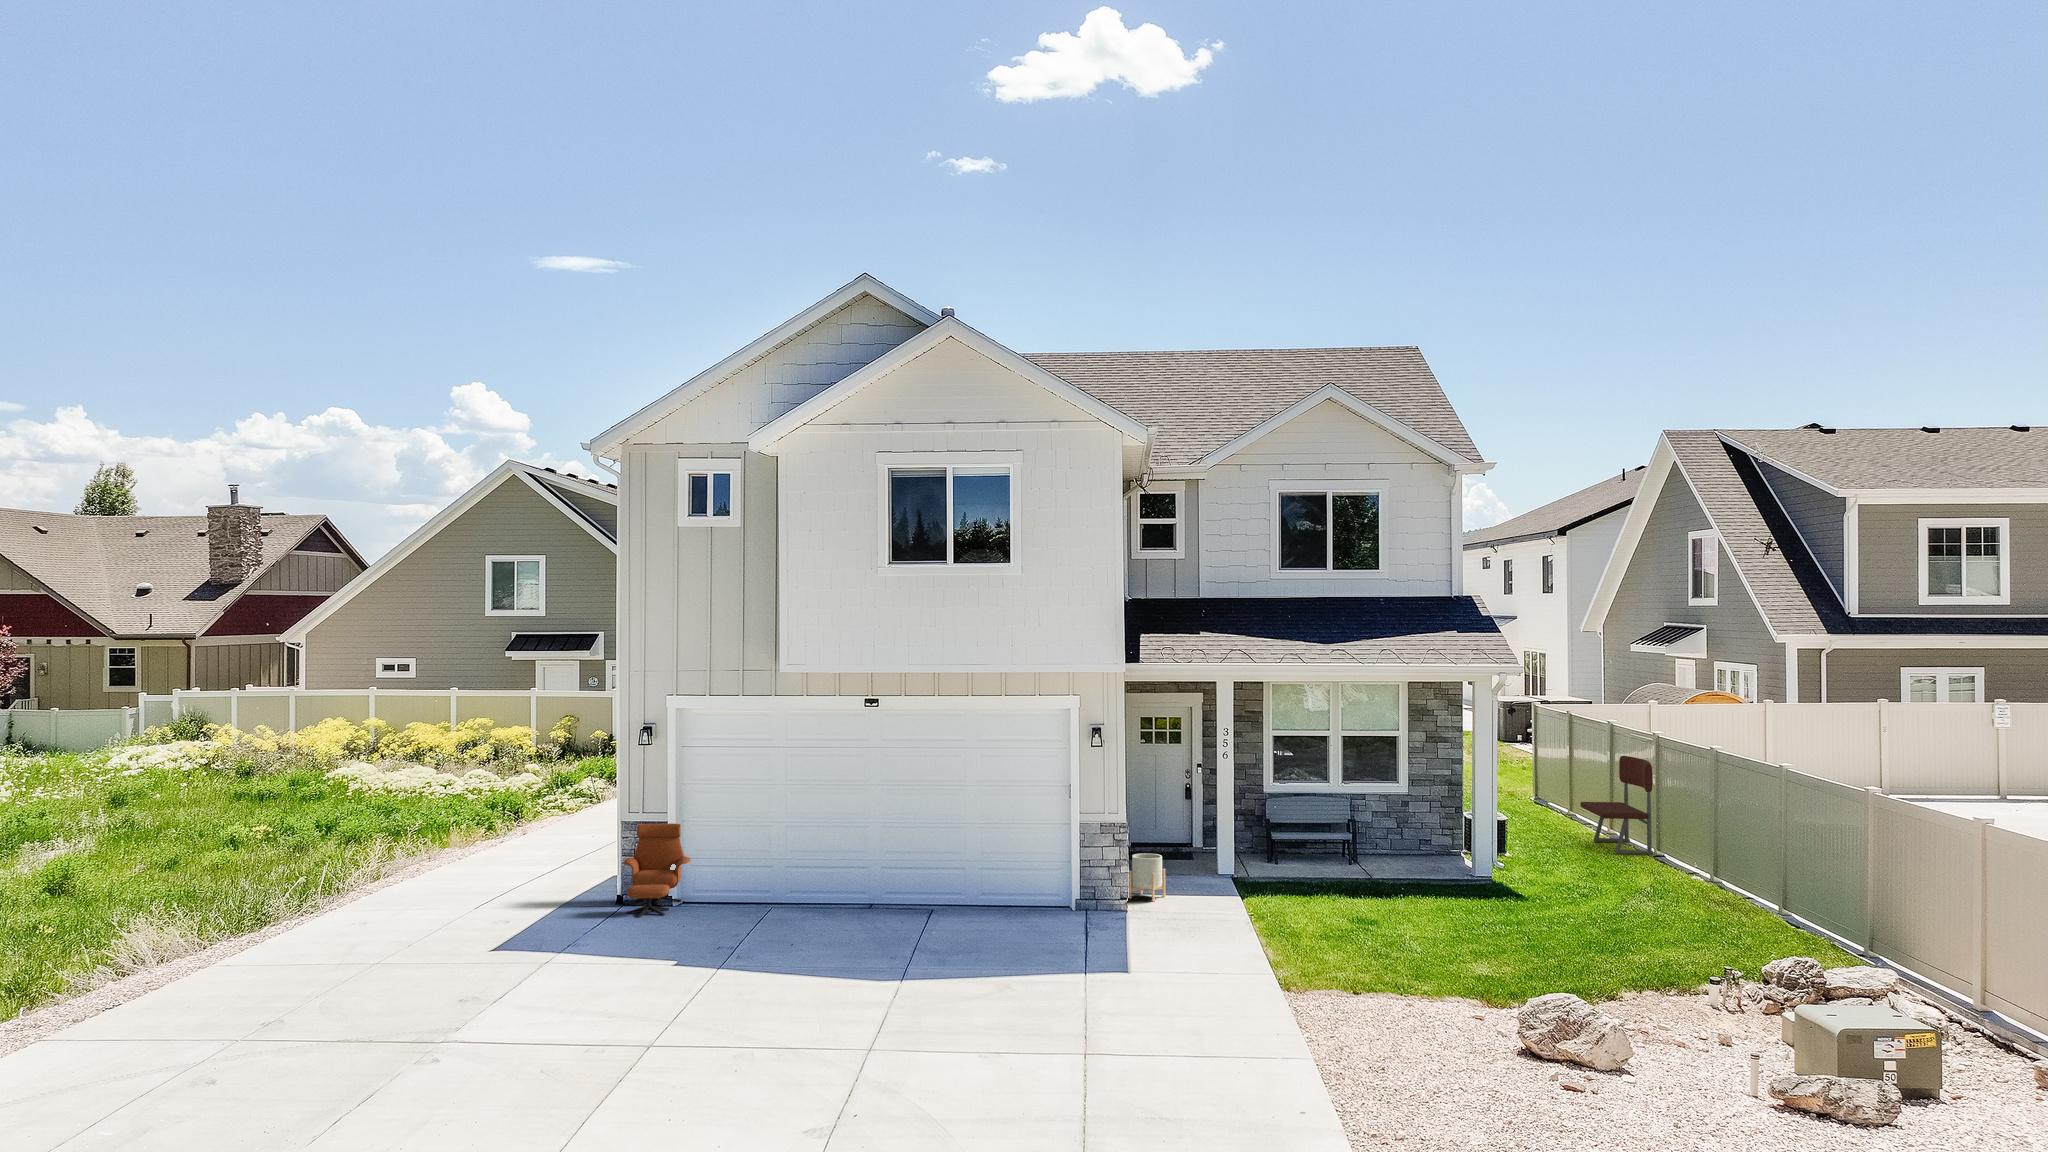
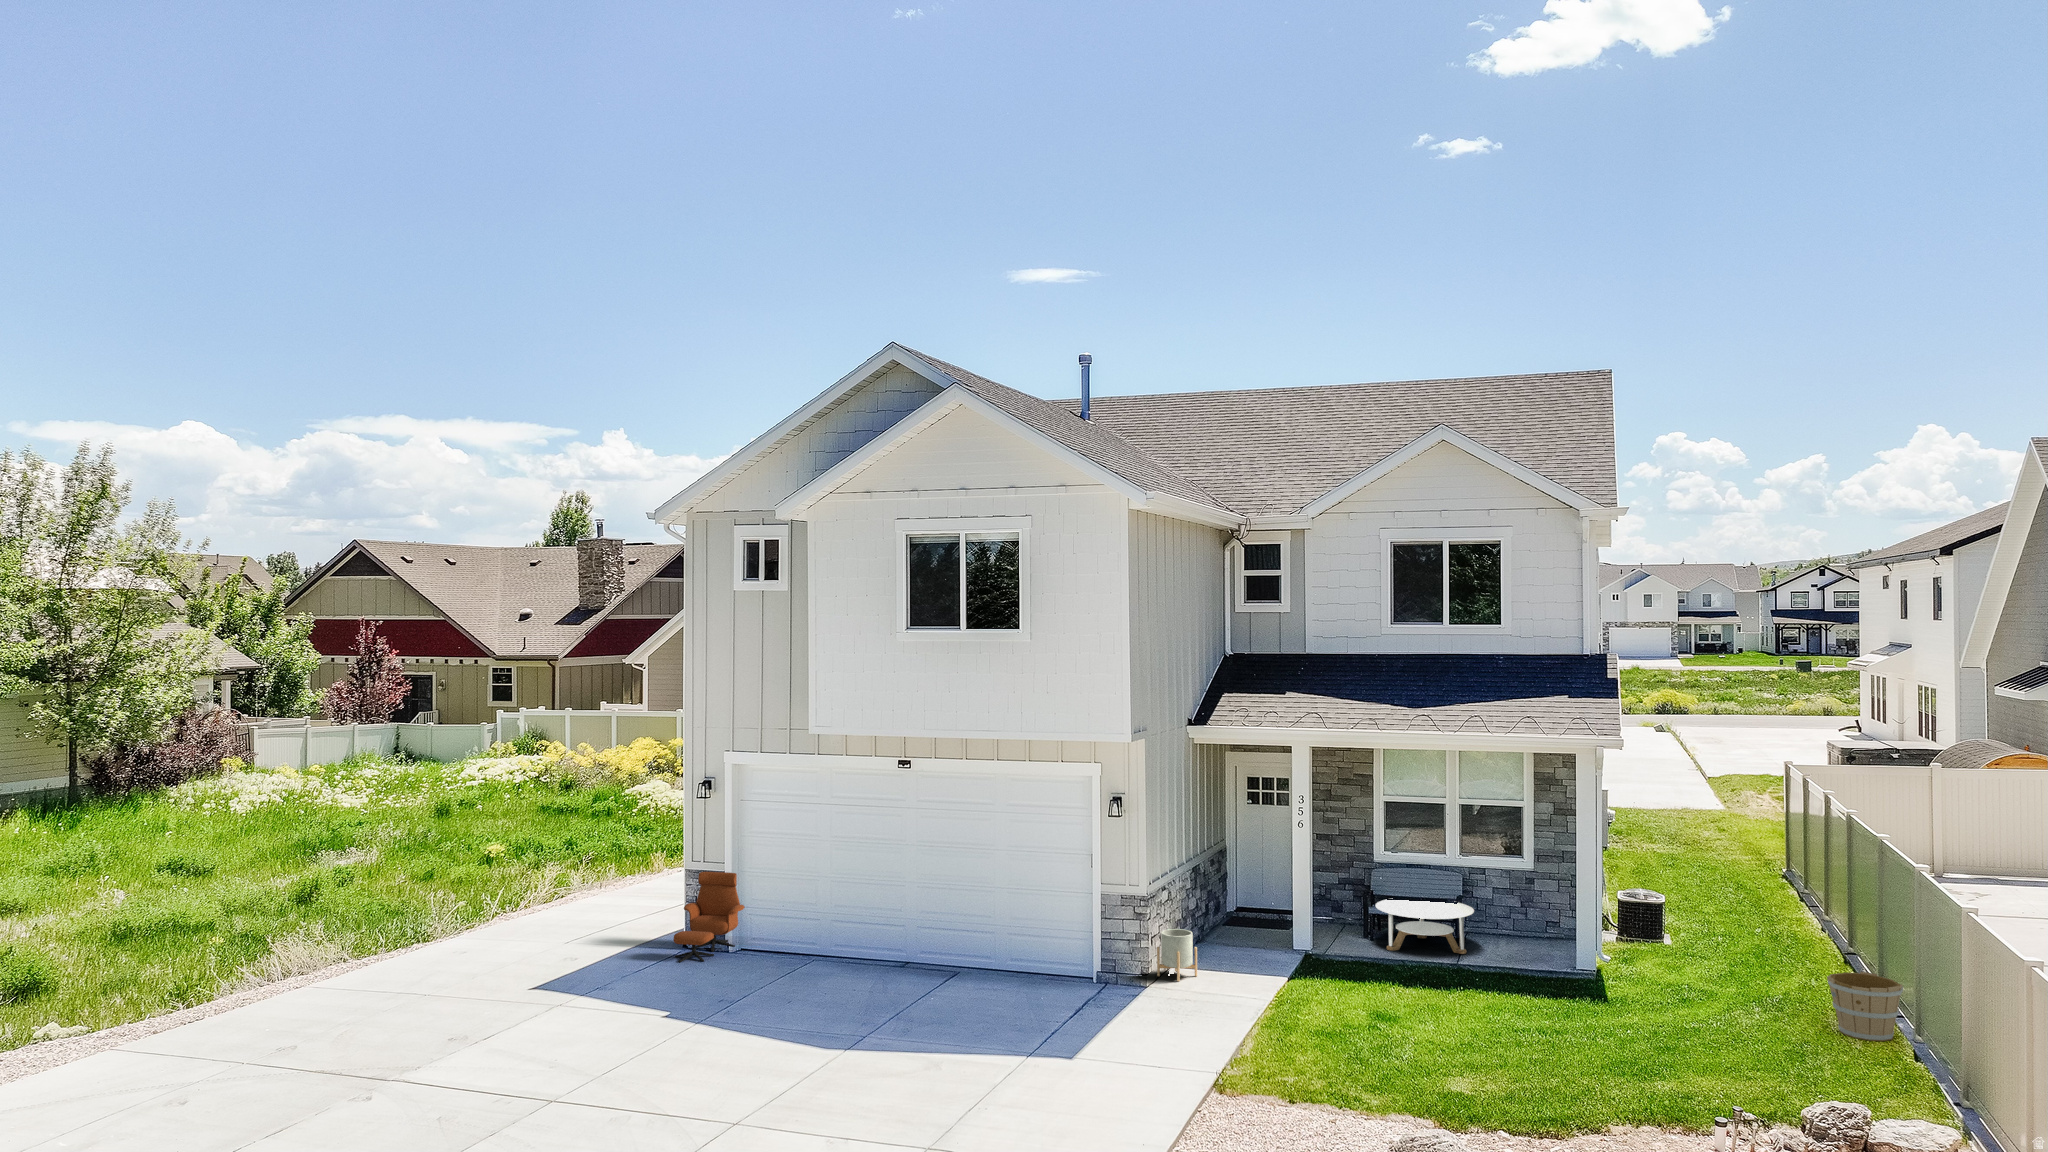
bench: present [1580,756,1653,855] -> none [1767,837,1845,960]
round table: none [1286,822,1374,868] -> present [1375,899,1474,954]
wooden bucket: none [1693,851,1753,905] -> present [1827,972,1903,1041]

